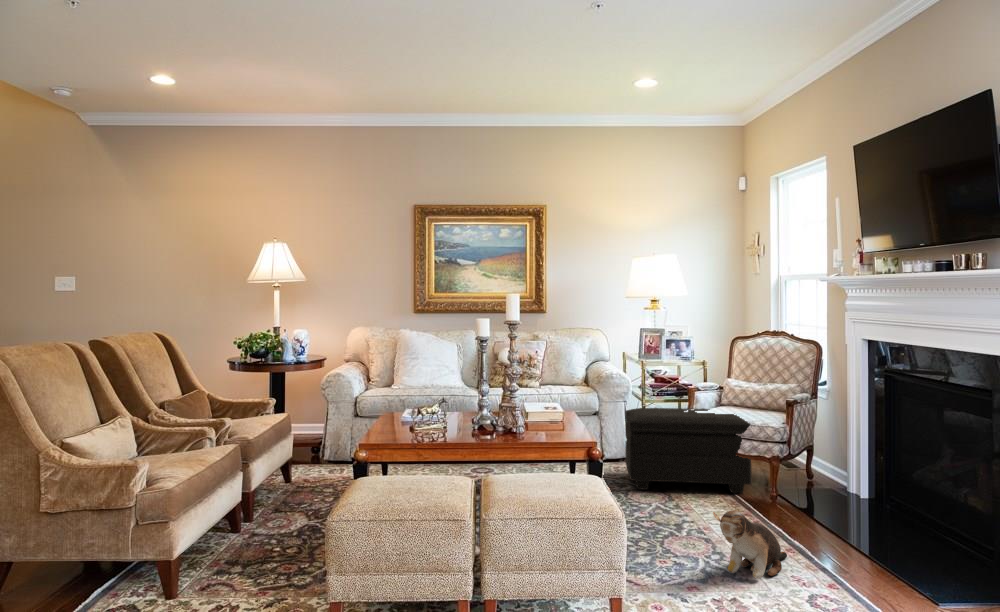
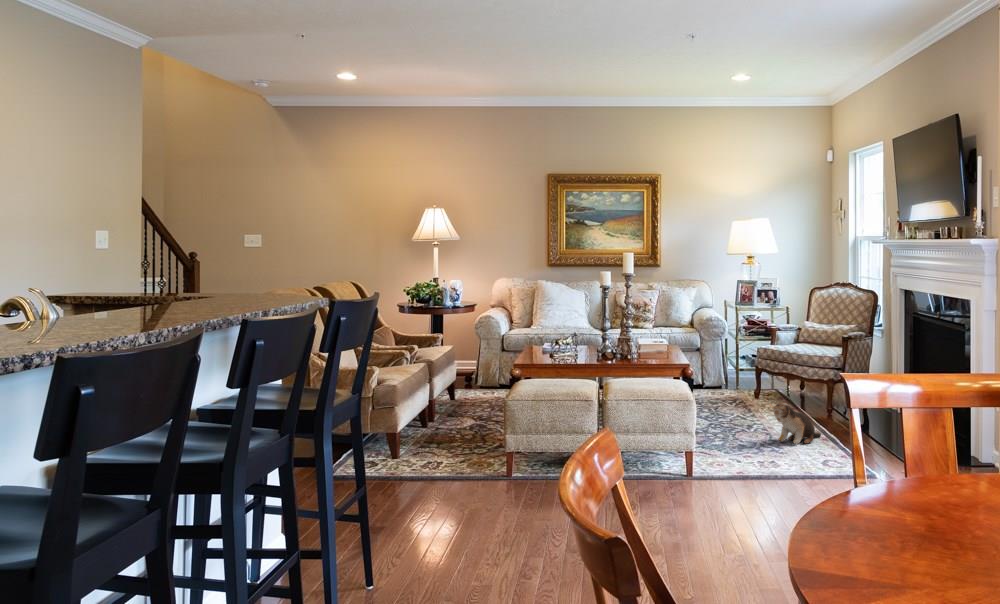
footstool: present [625,408,752,493] -> none [720,343,815,406]

